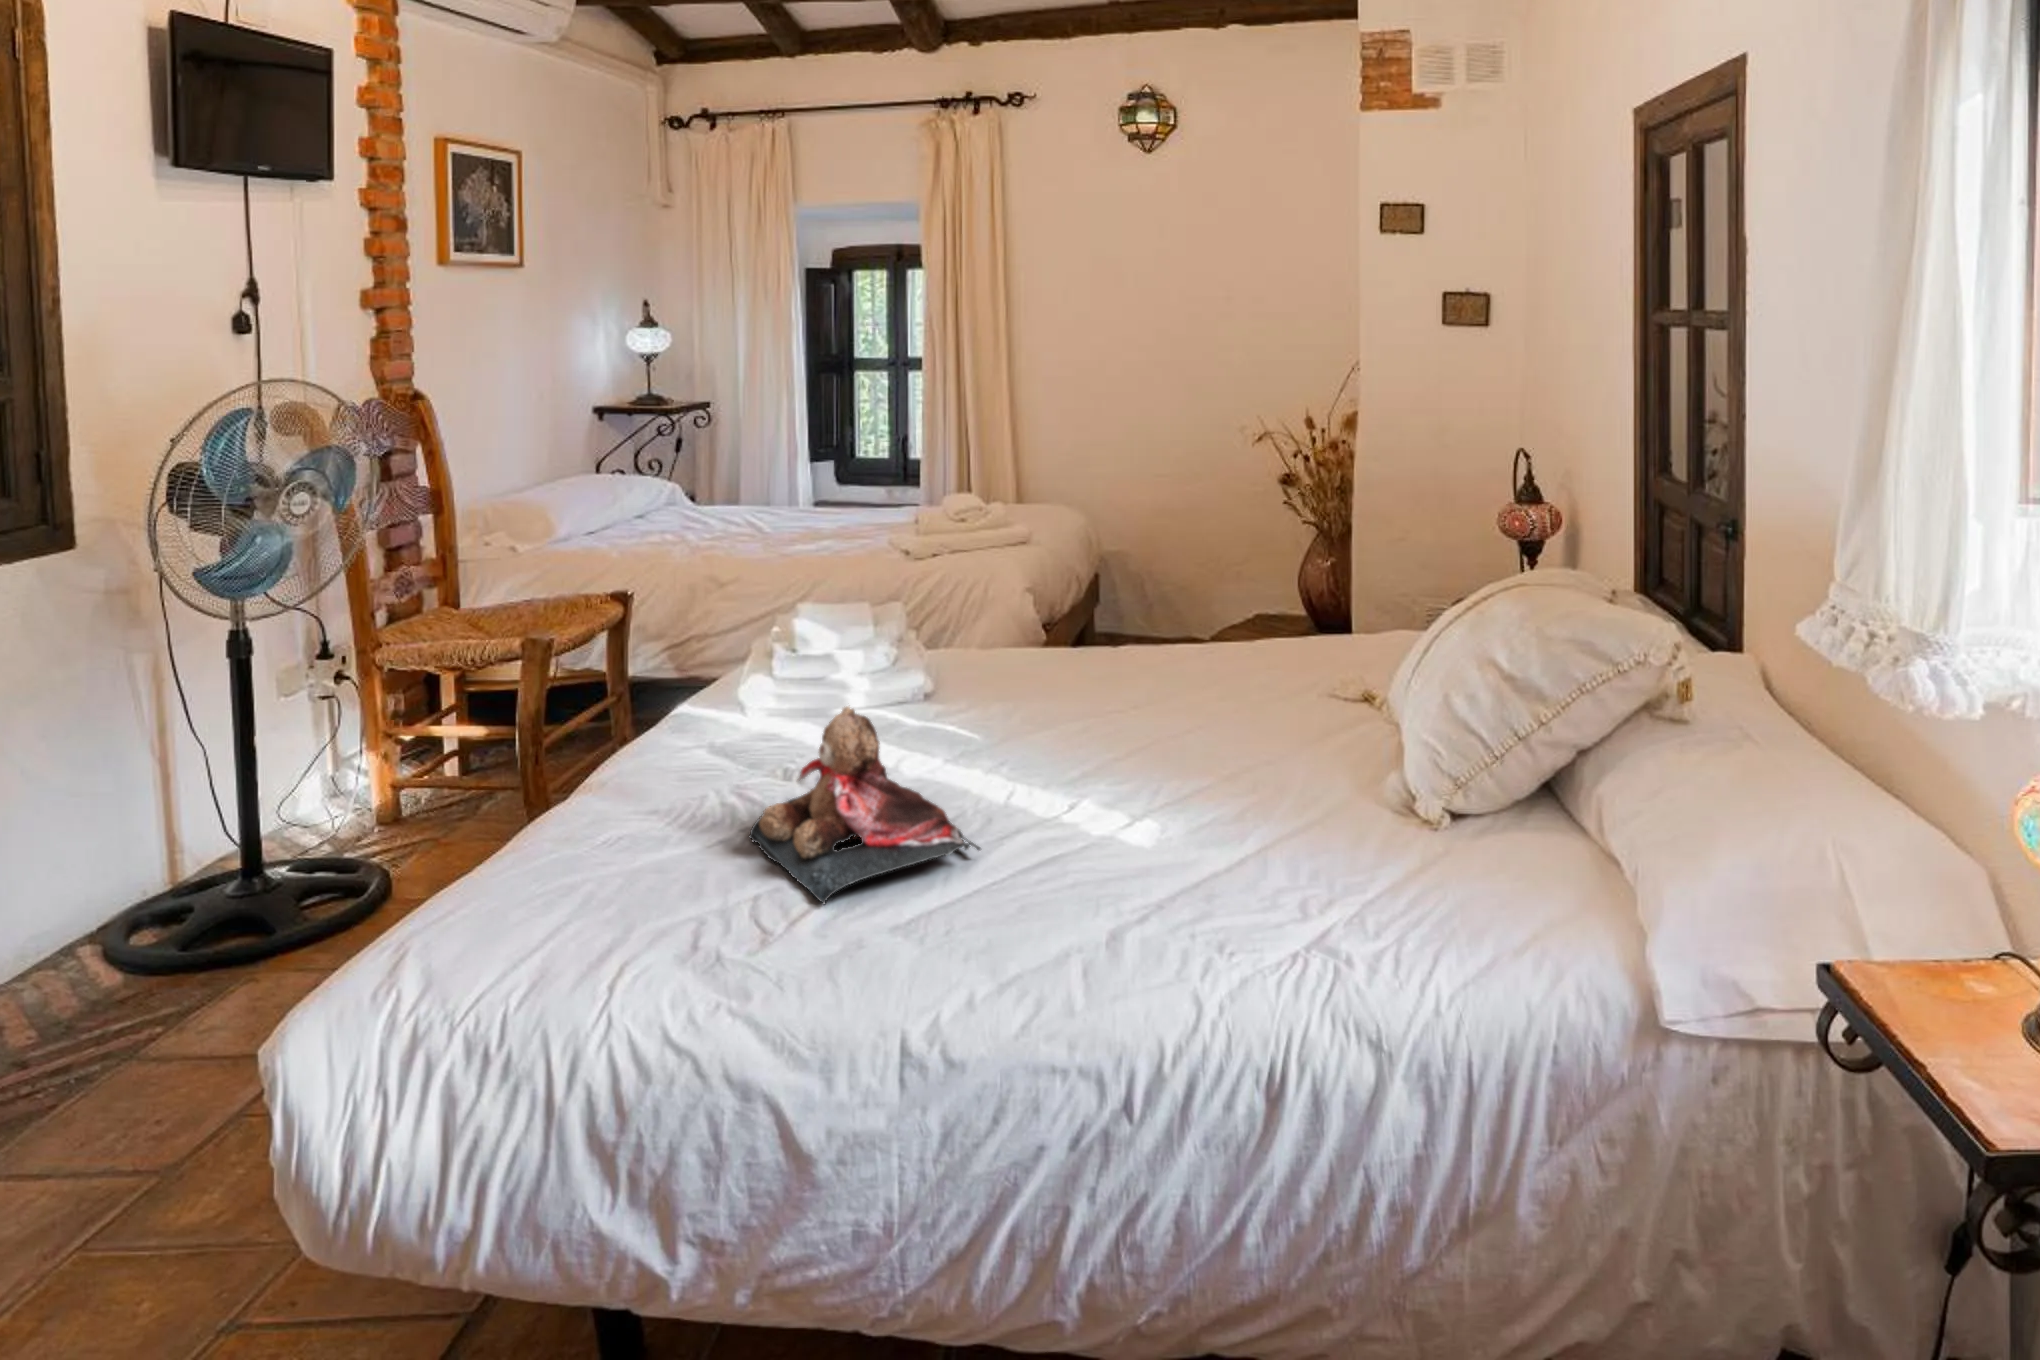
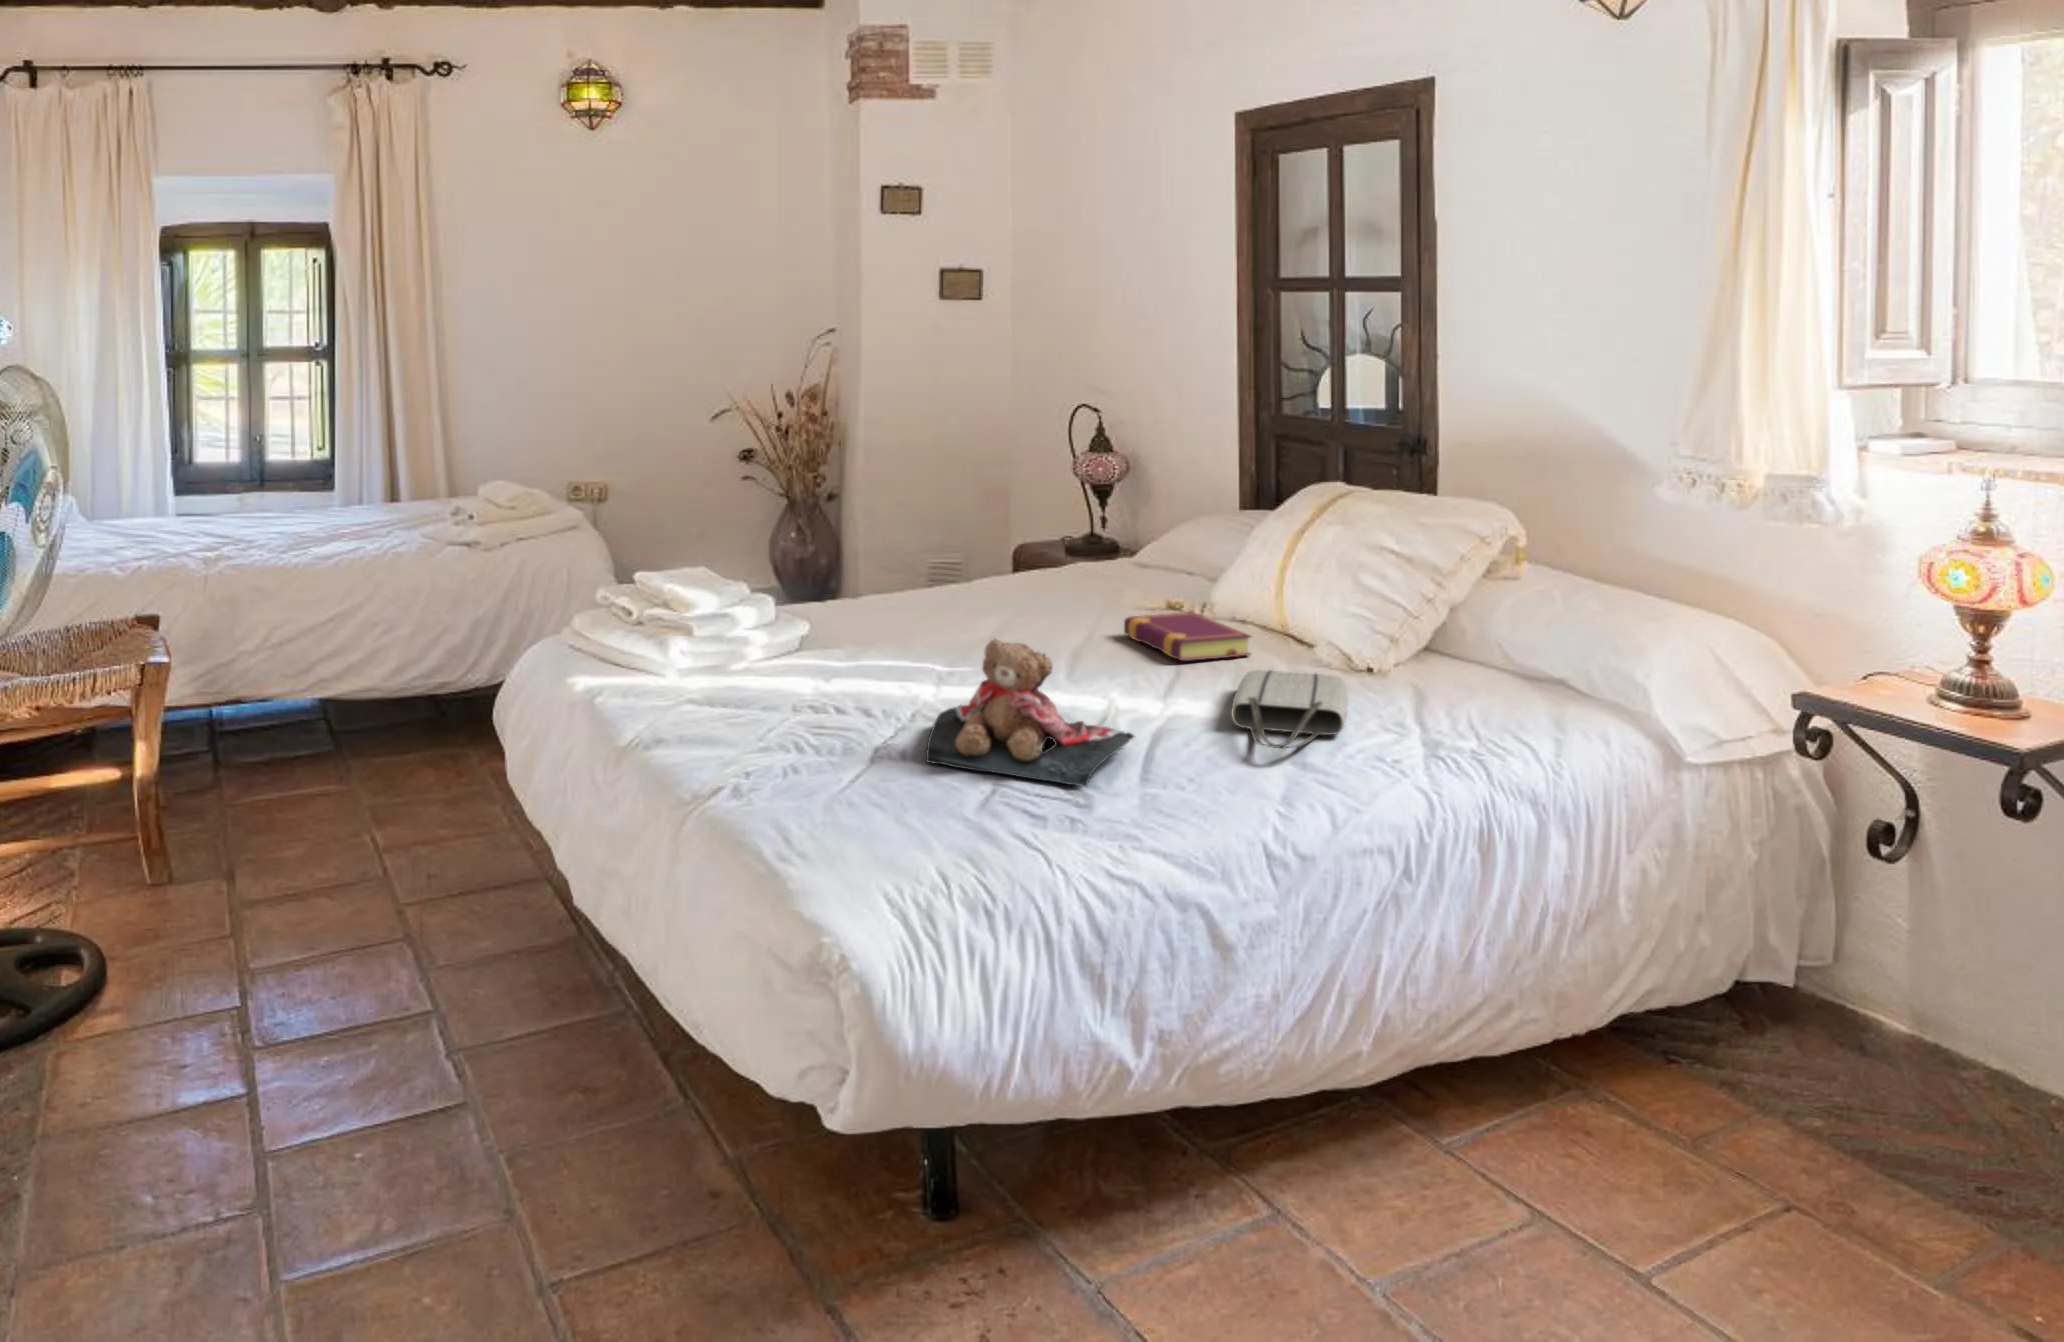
book: none [1238,691,1340,761] -> present [1124,612,1251,661]
tote bag: none [1076,784,1337,901] -> present [1231,670,1348,748]

